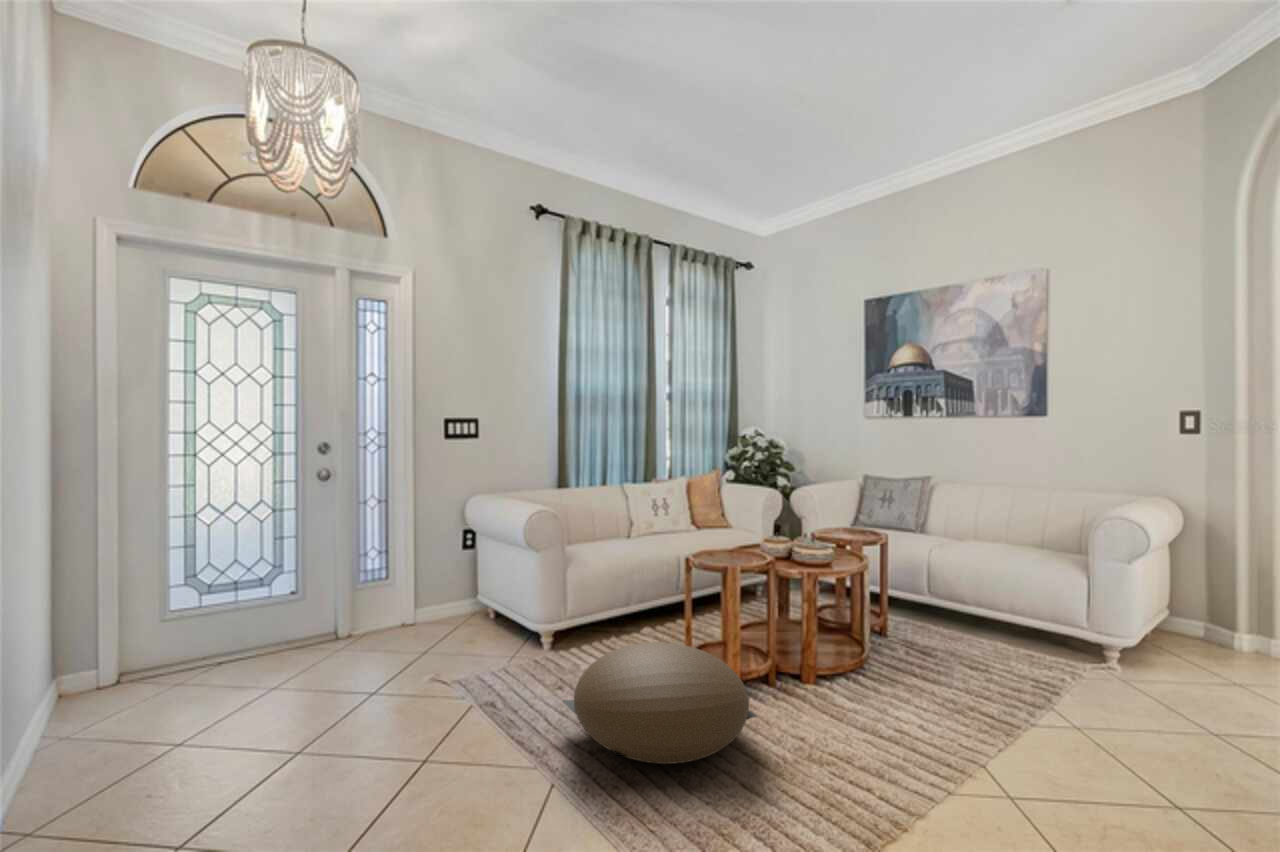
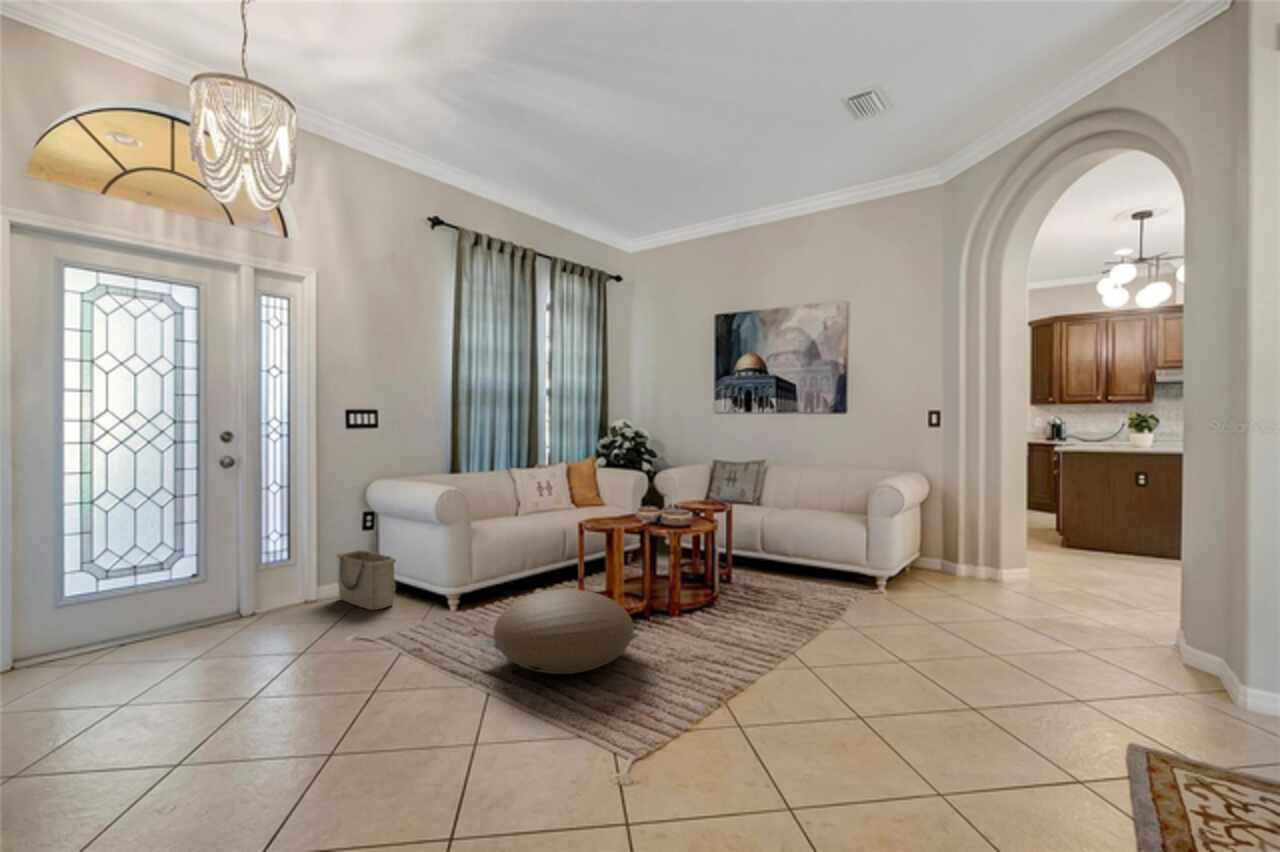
basket: none [433,571,489,641] -> present [337,550,396,610]

